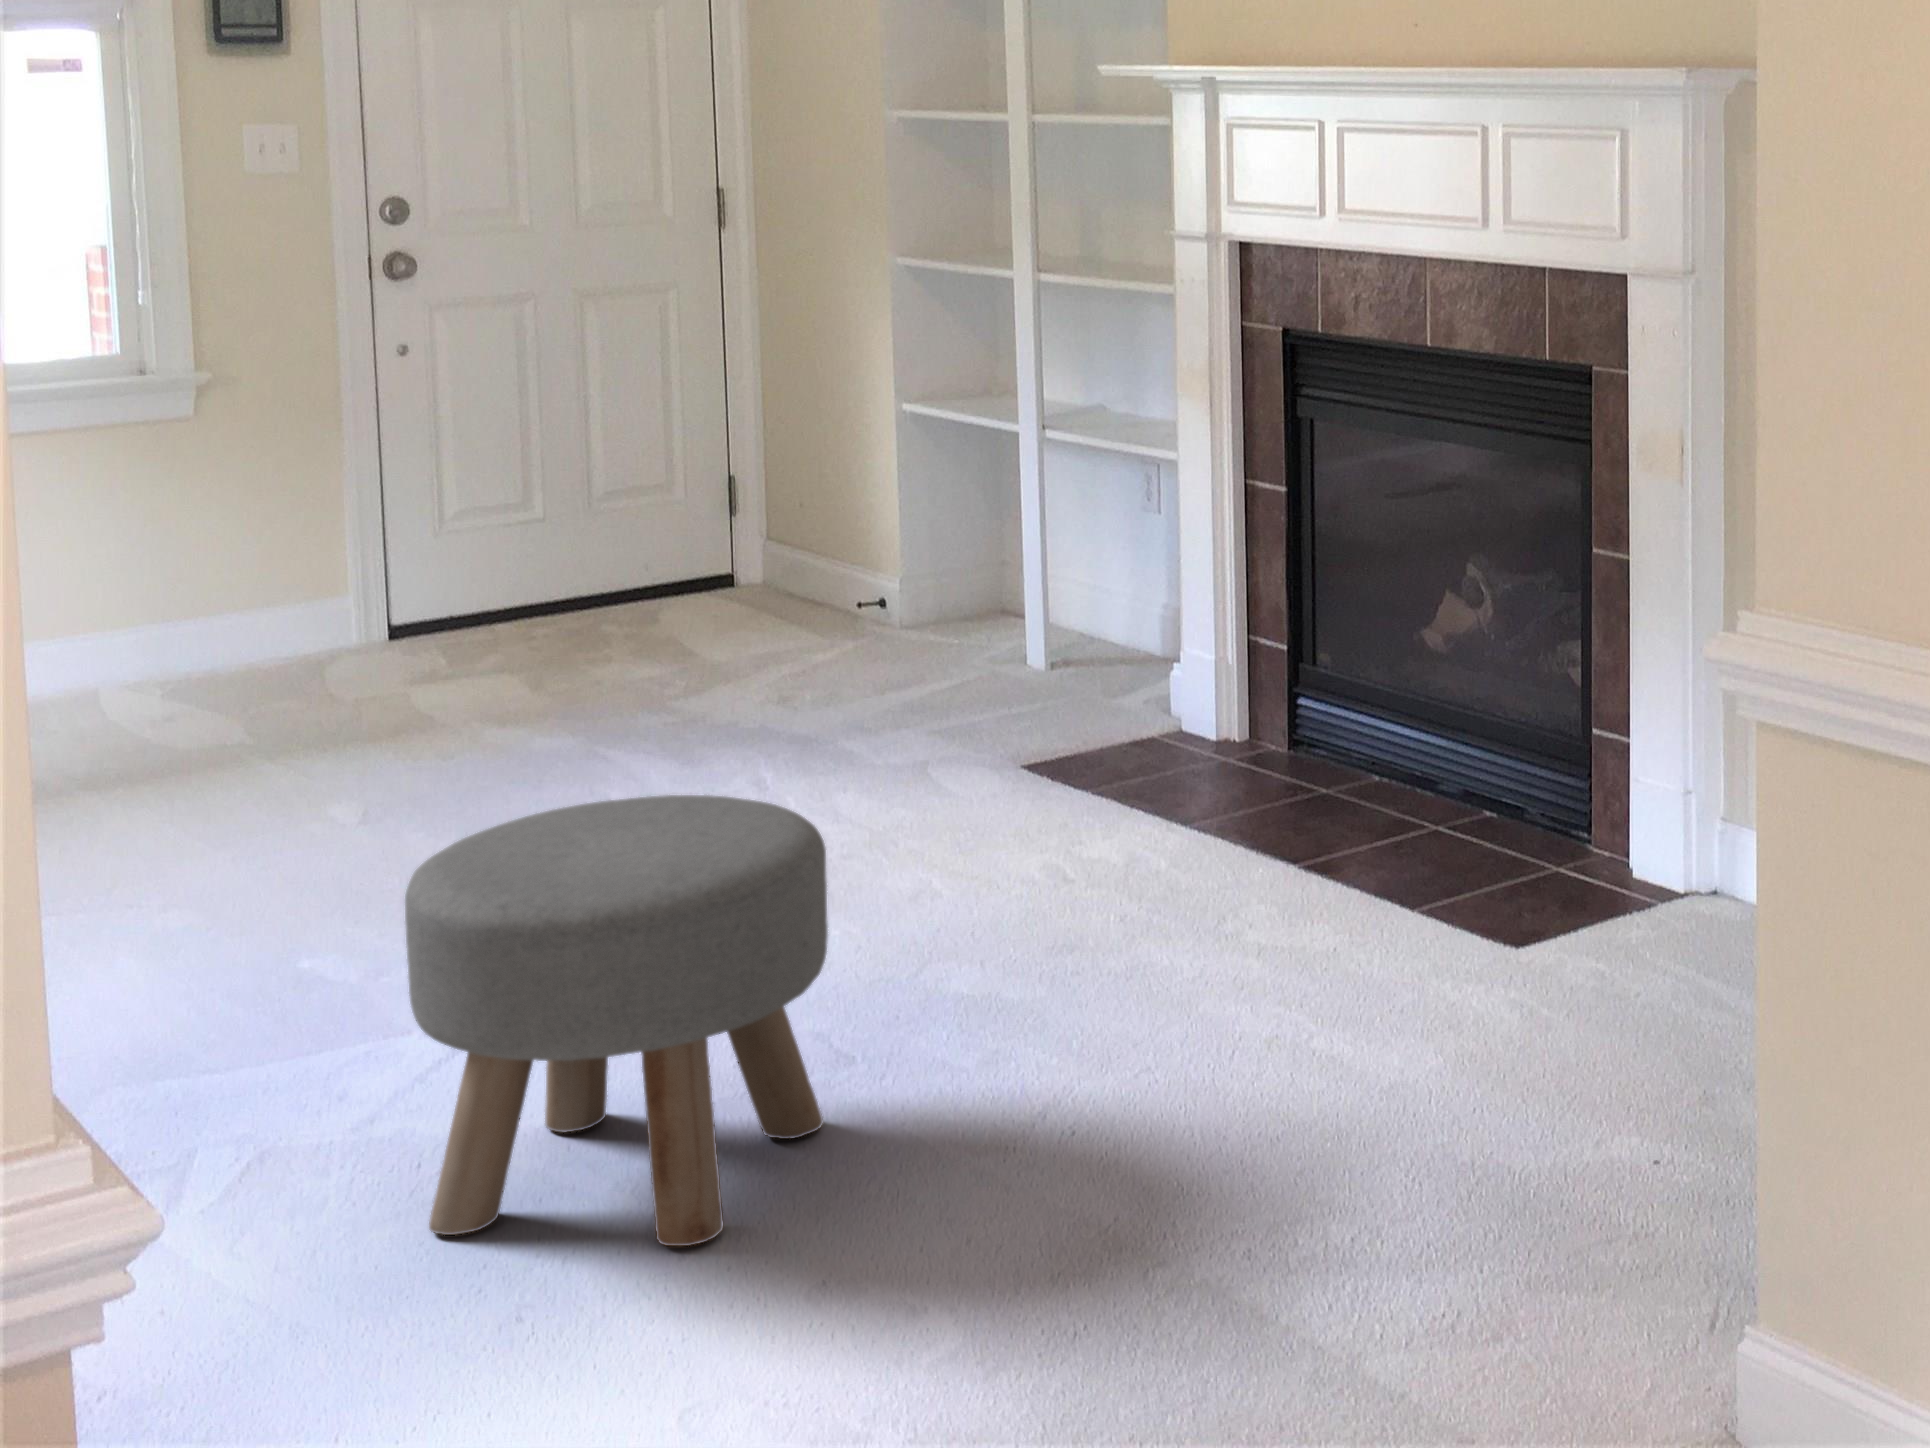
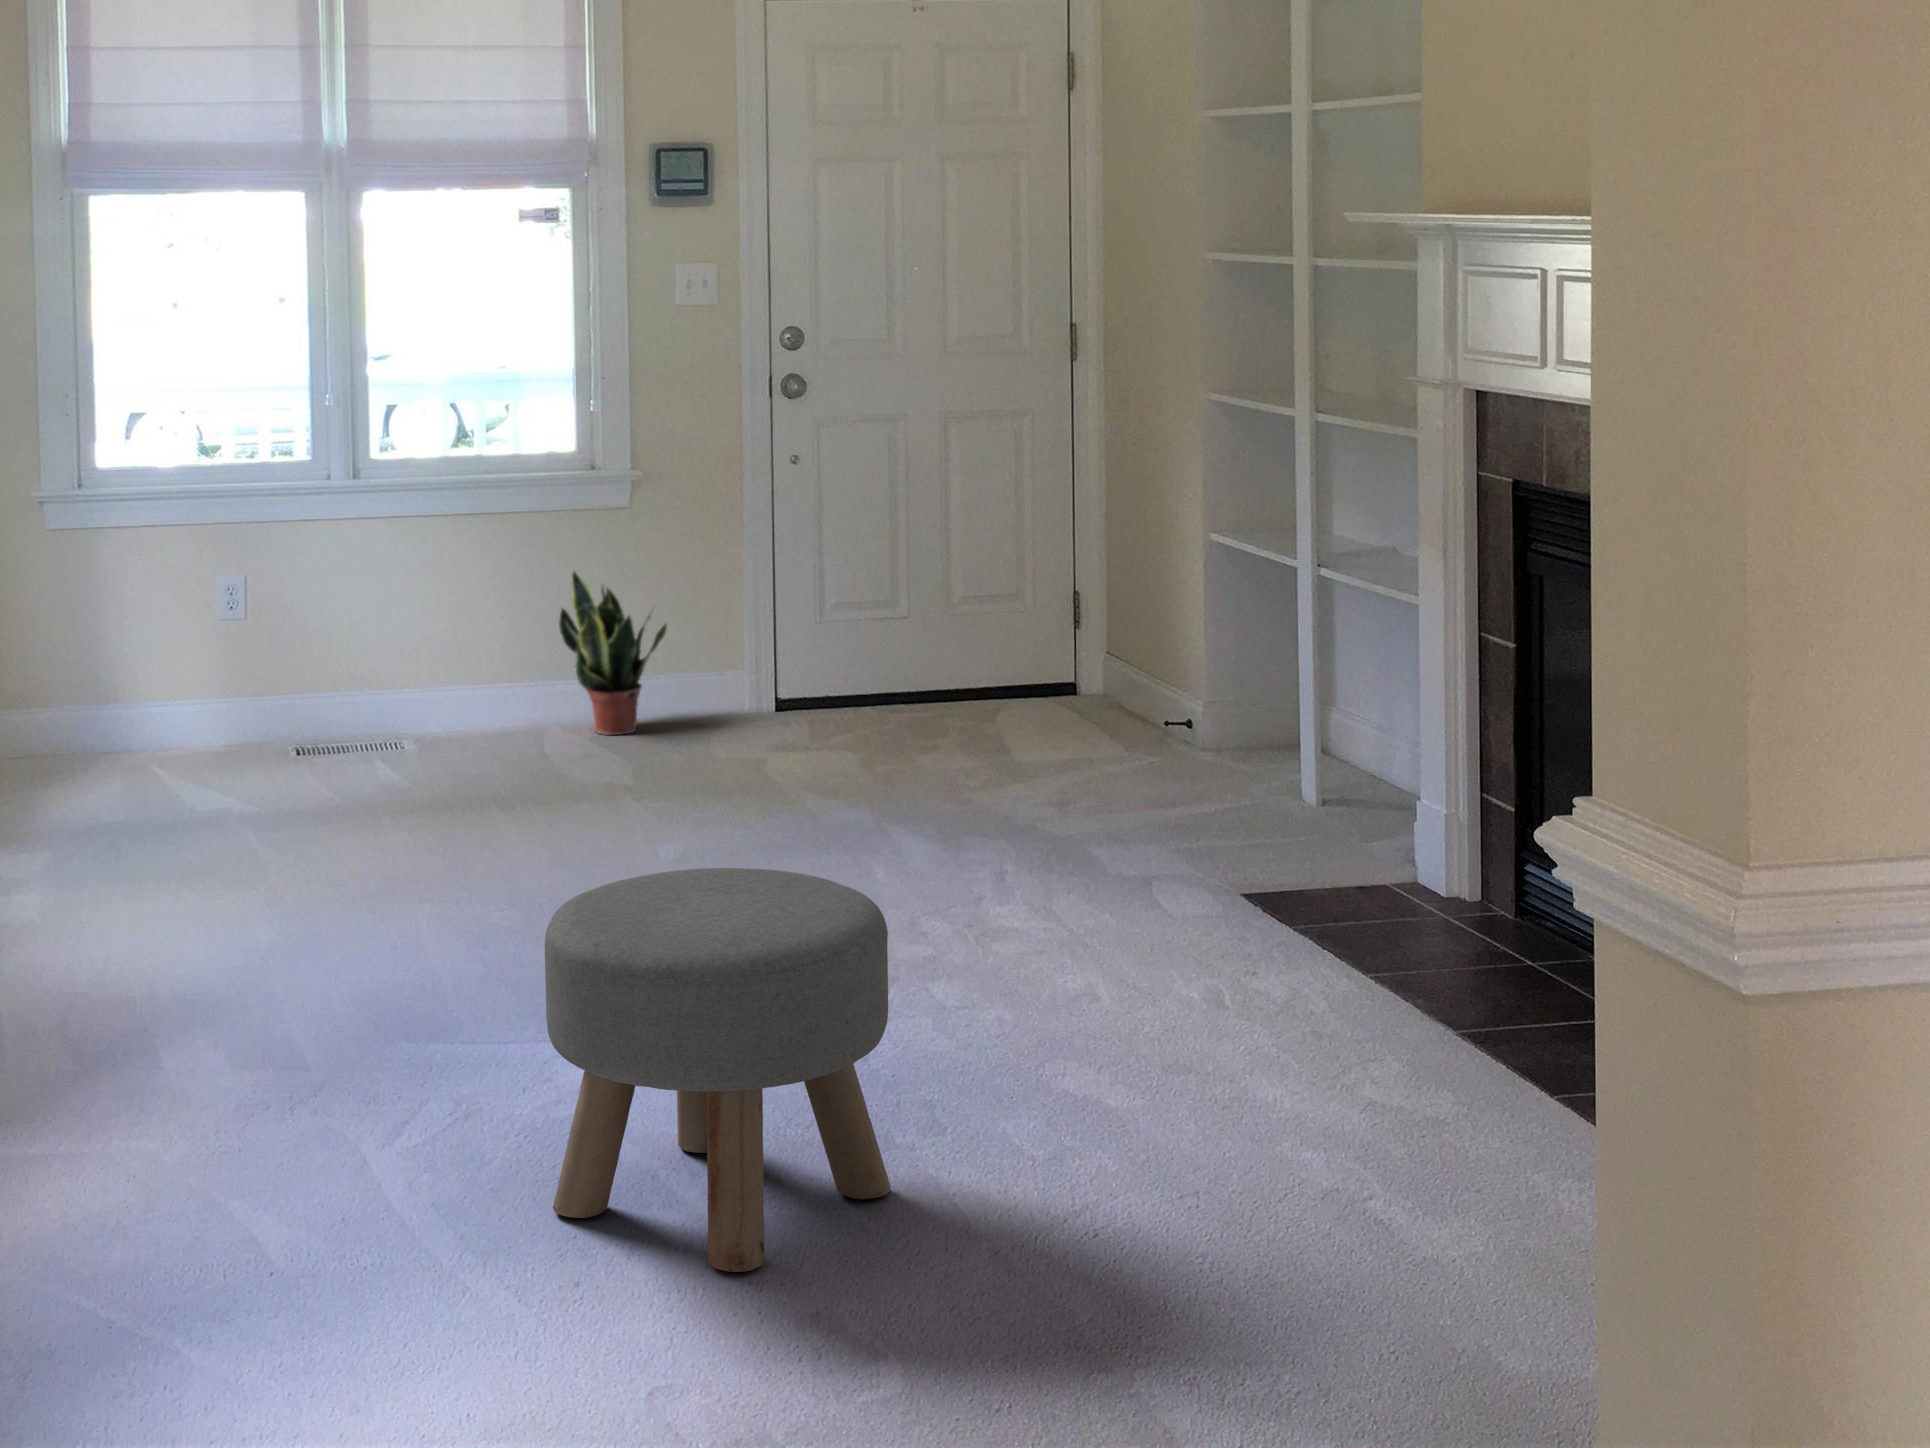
potted plant: none [103,499,255,695] -> present [559,572,667,735]

